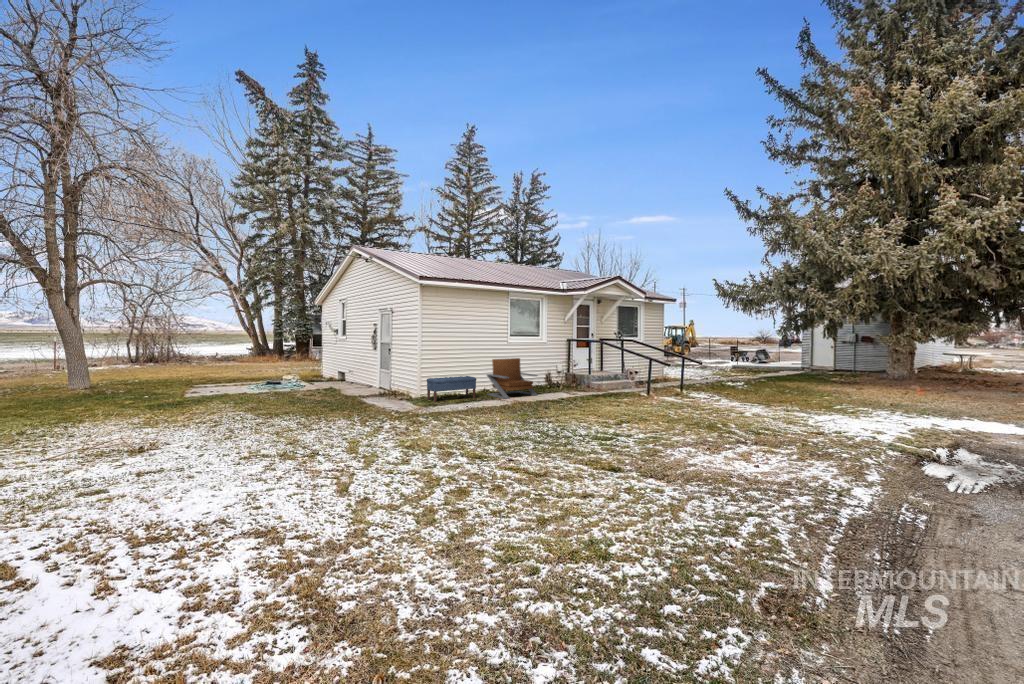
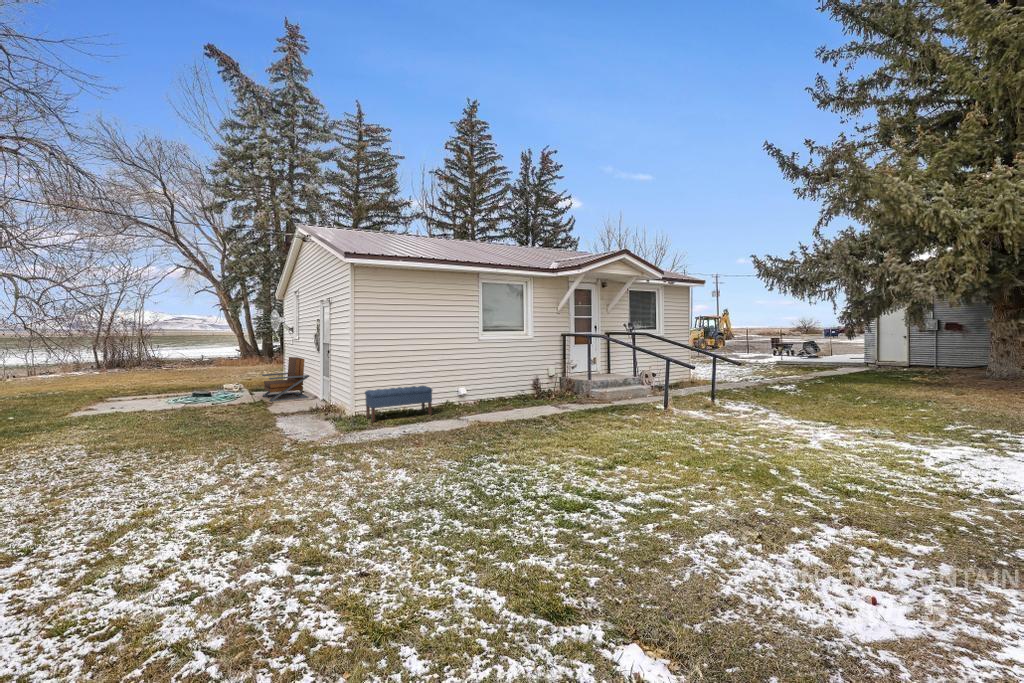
lounge chair: present [487,358,537,399] -> present [262,357,309,402]

